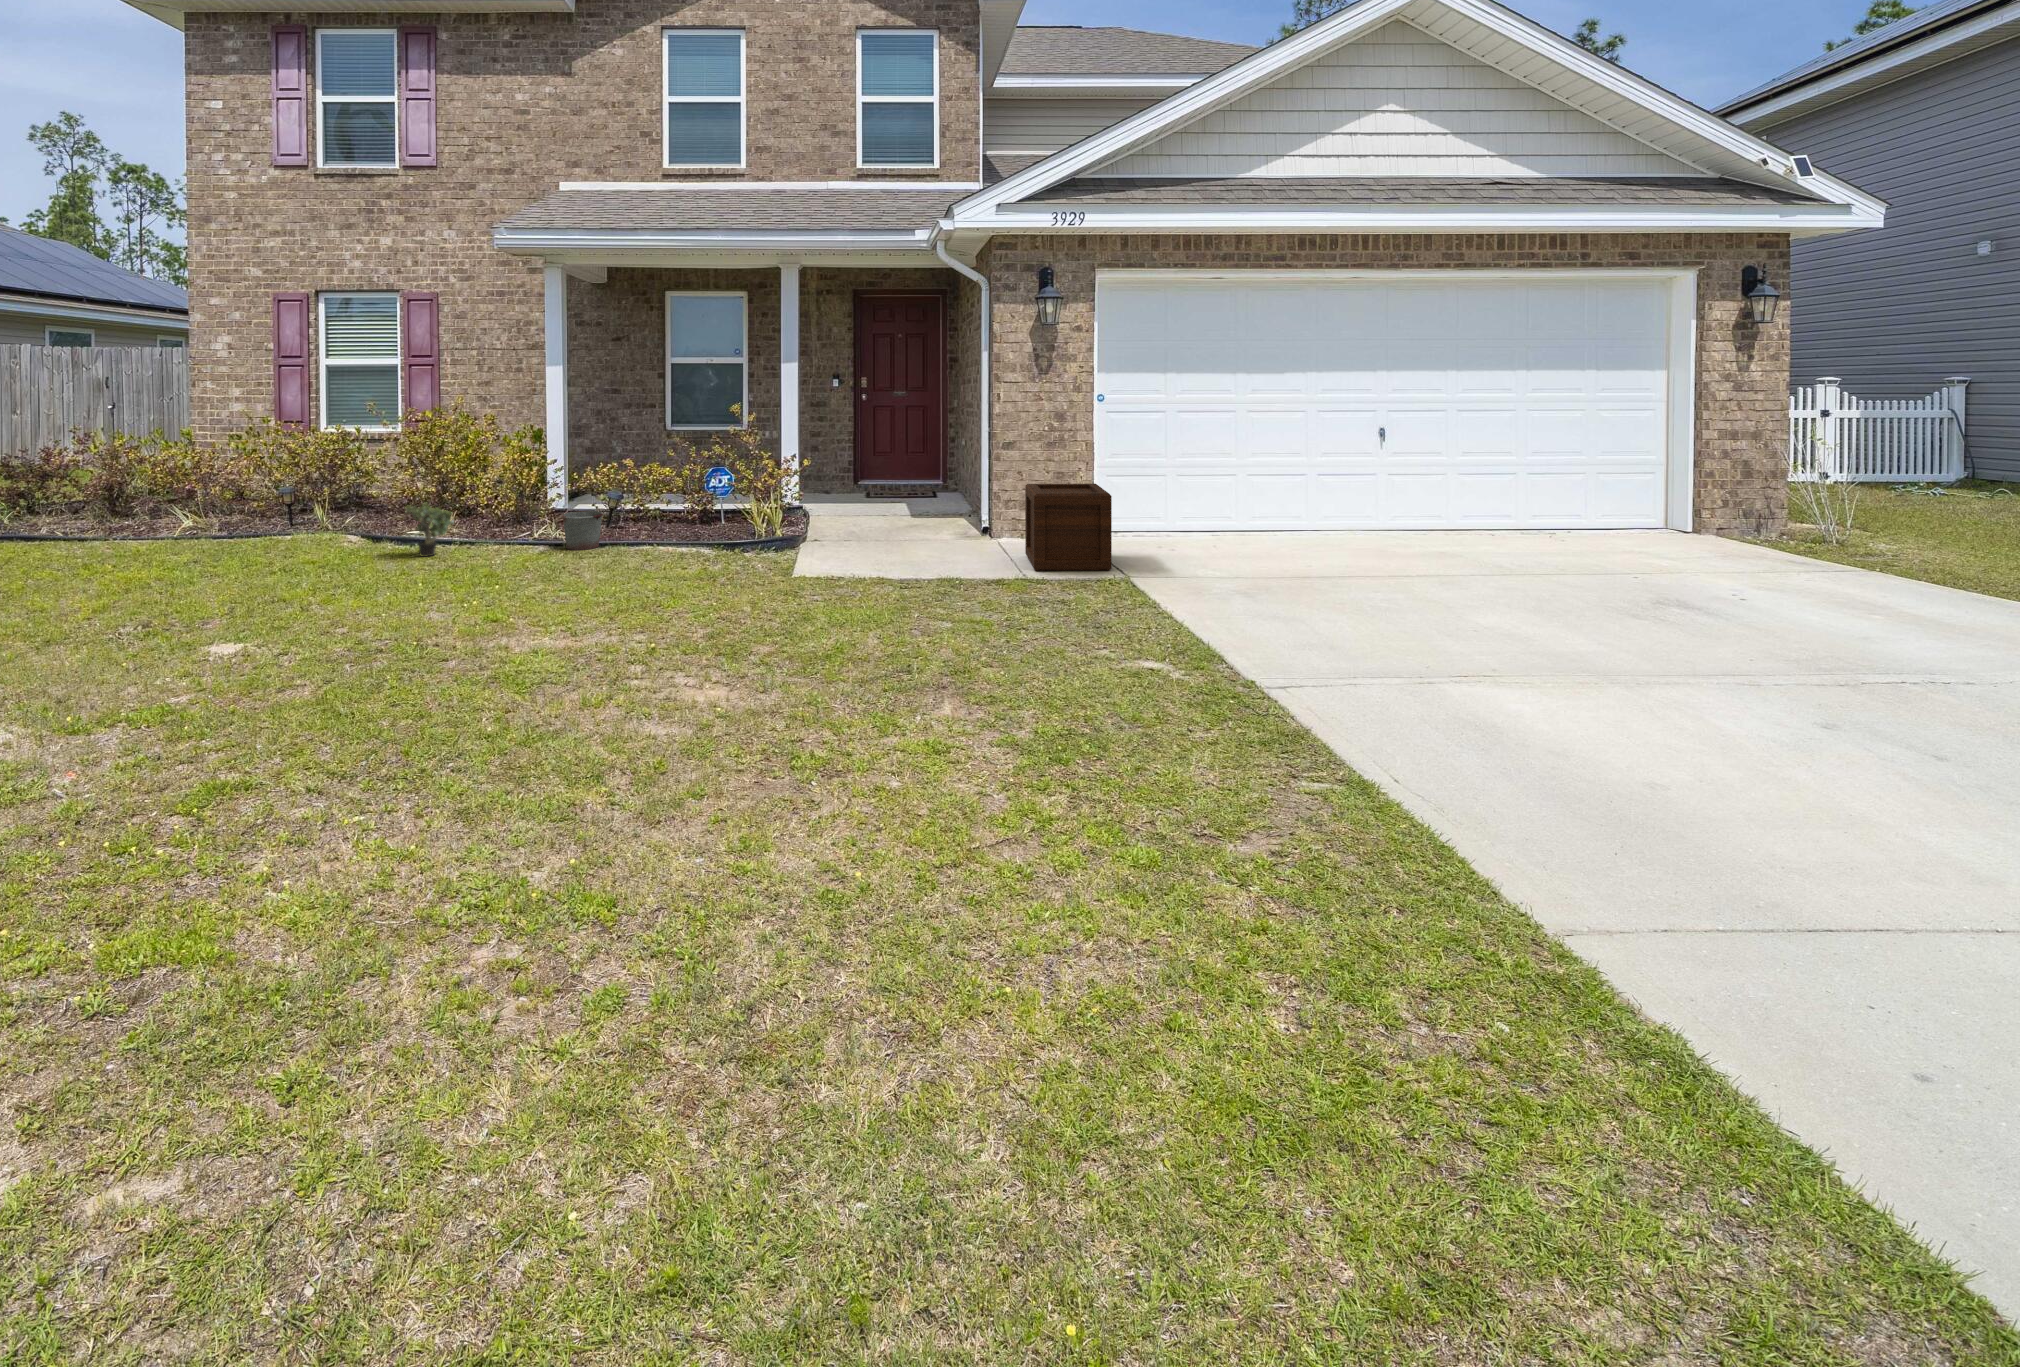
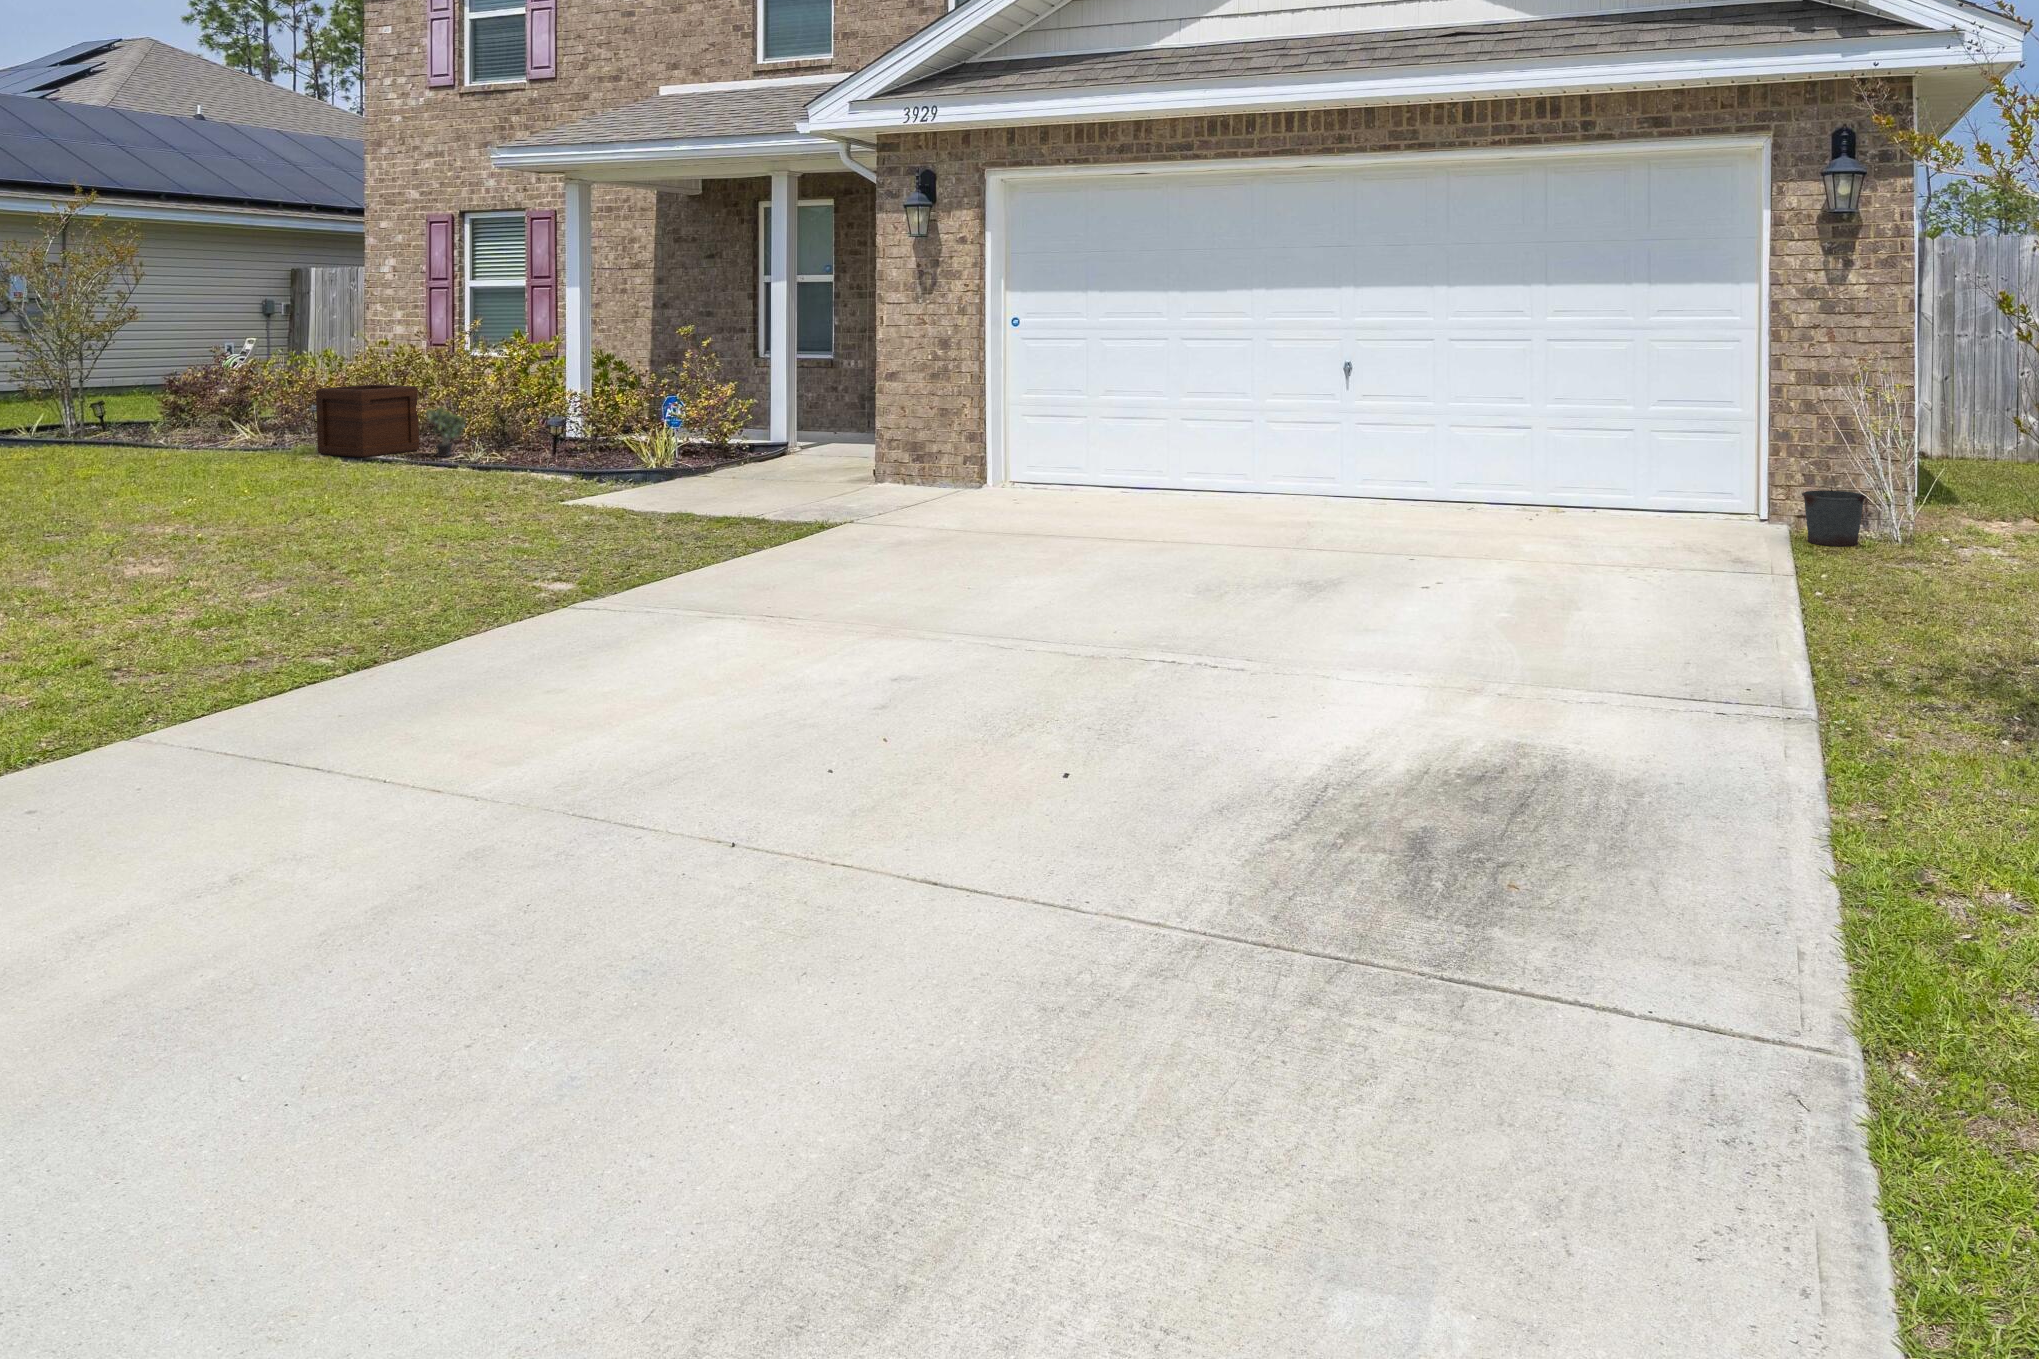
wooden crate: present [1025,484,1112,571] -> present [316,385,419,457]
bucket: present [562,511,603,550] -> present [1802,490,1866,546]

